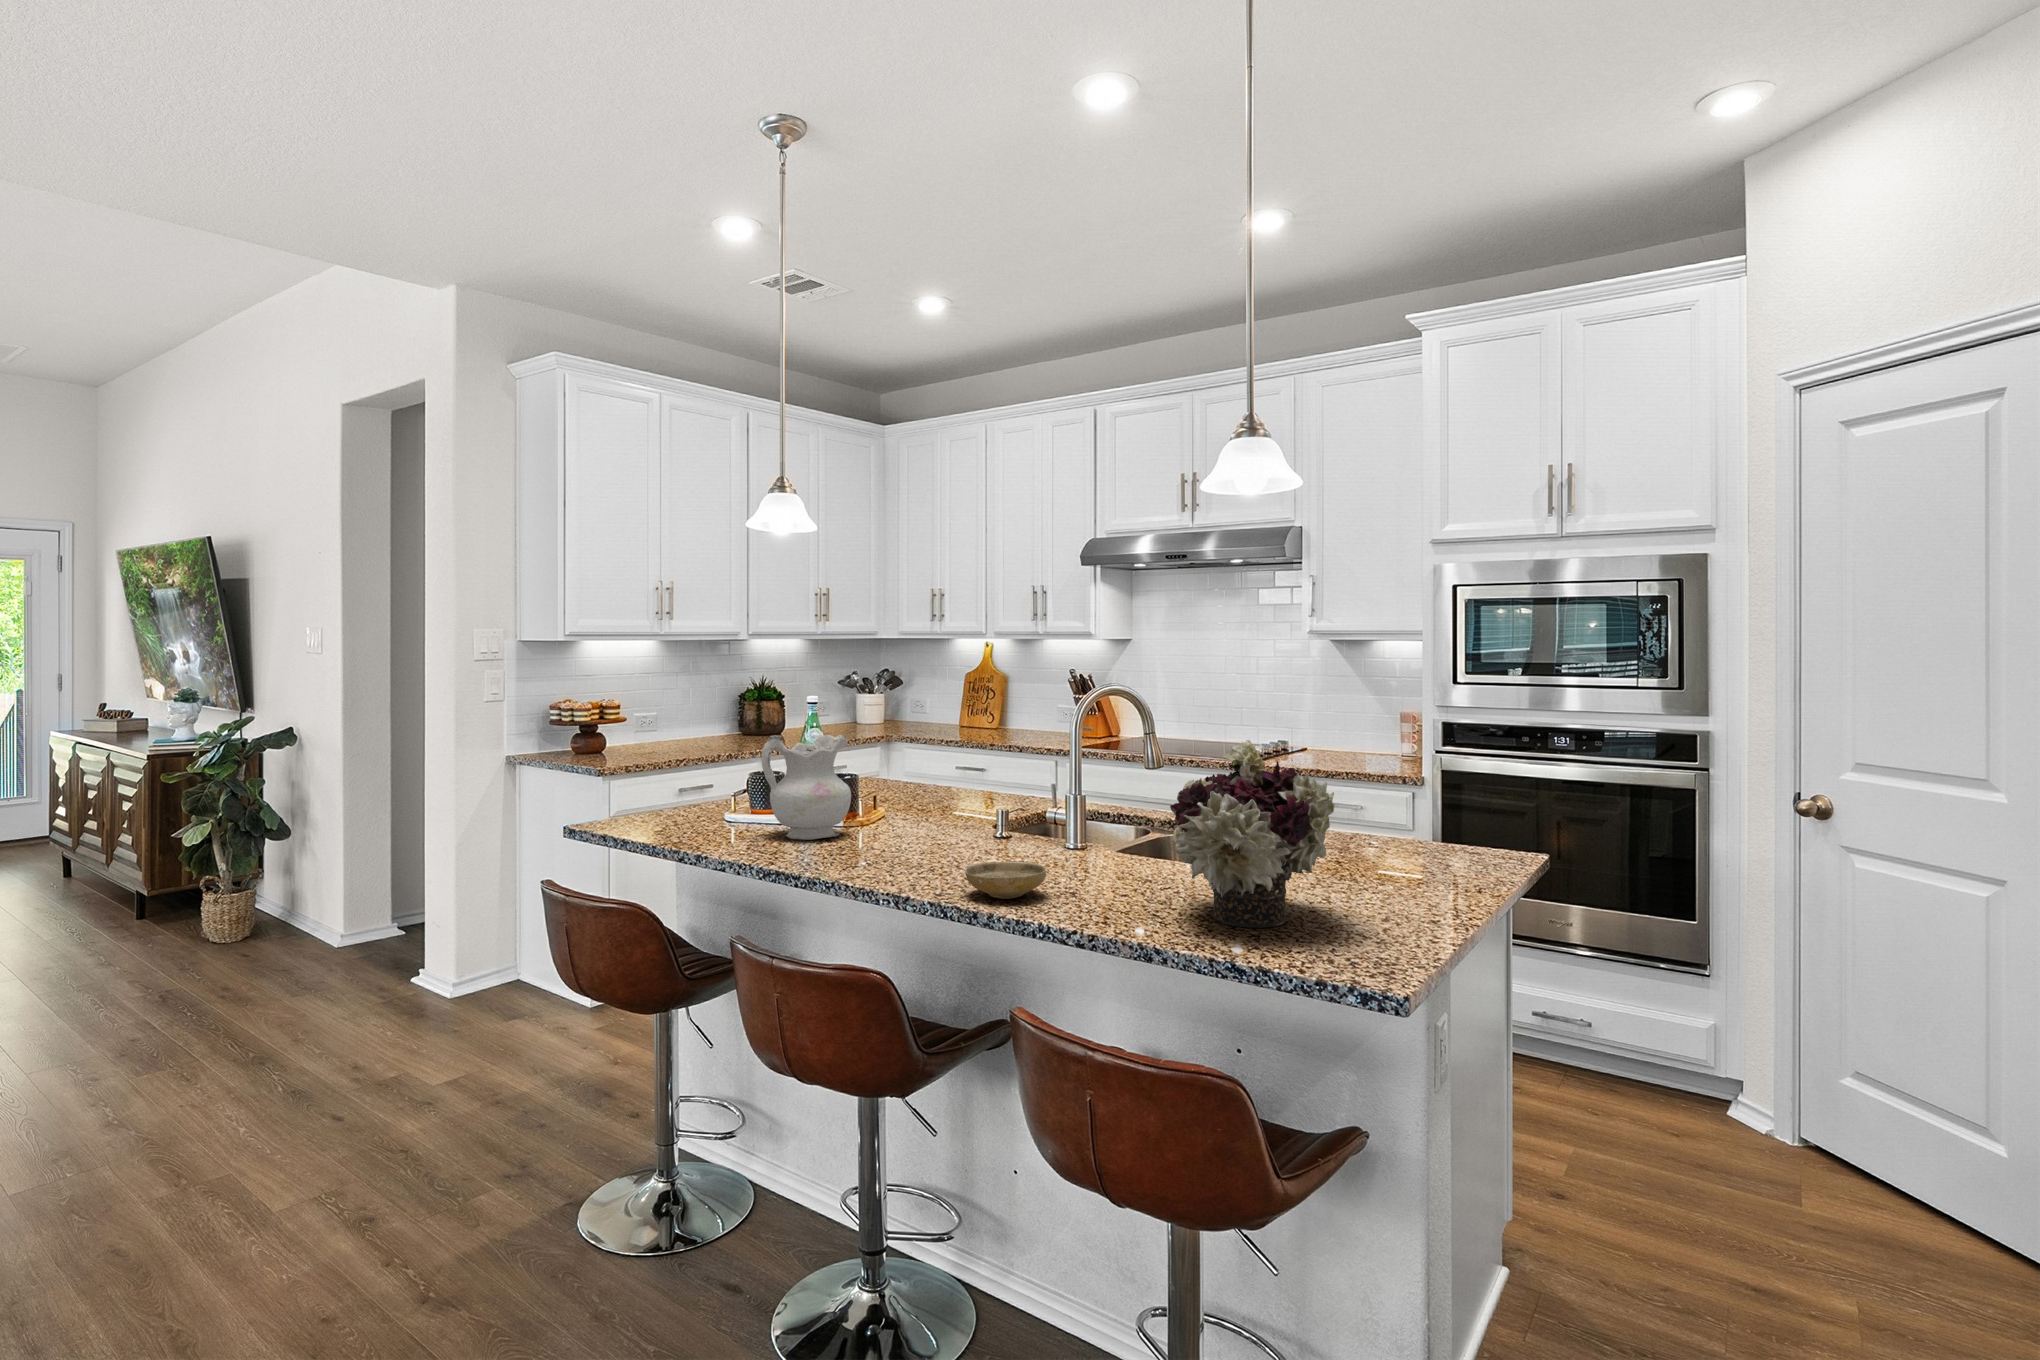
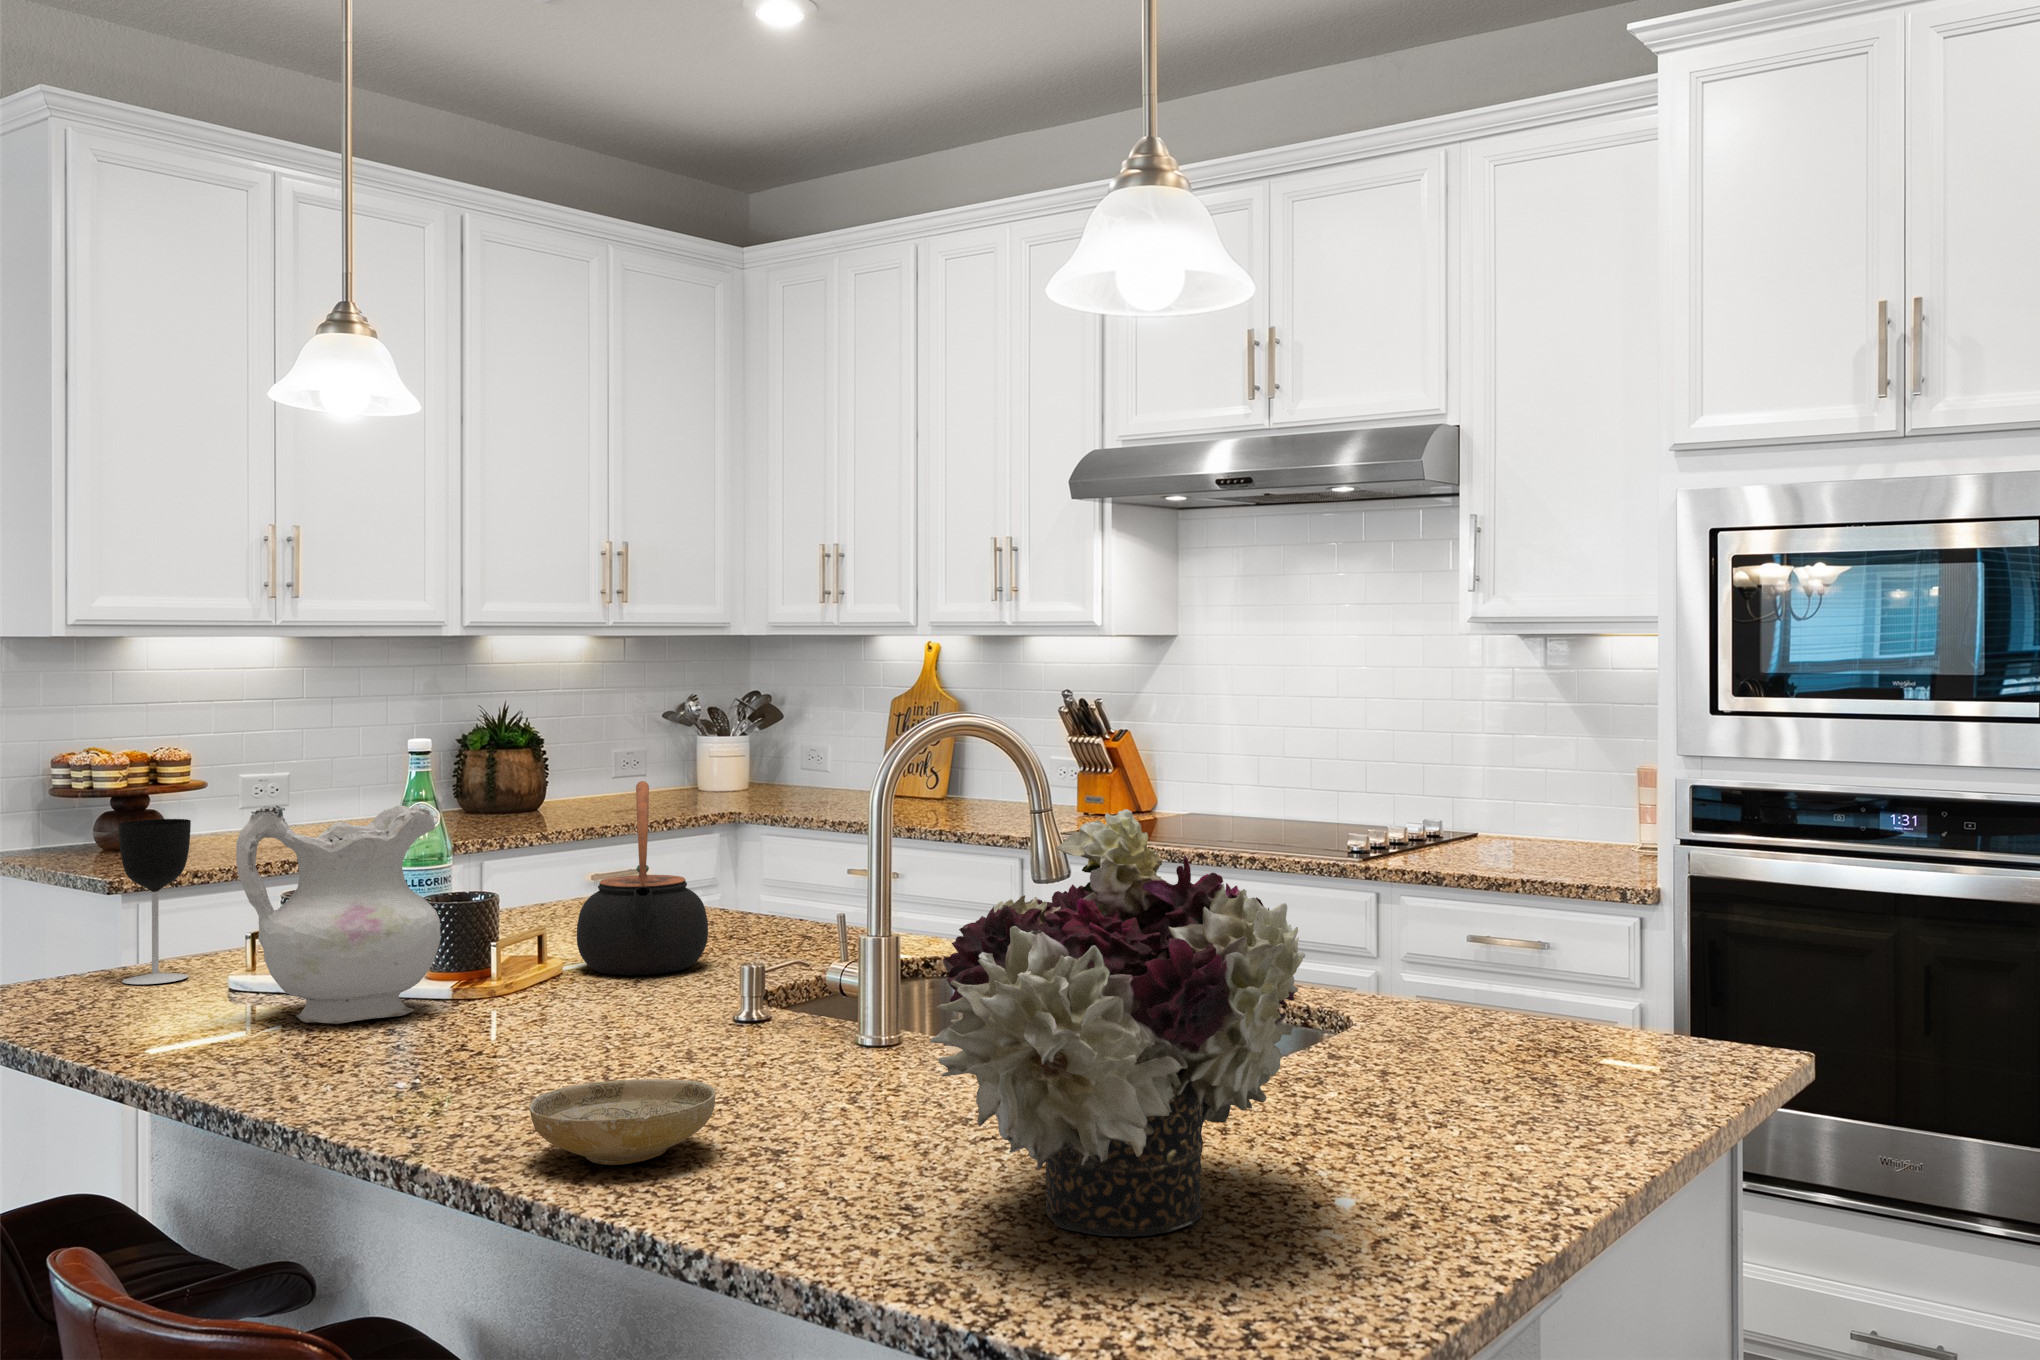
teapot: none [894,722,958,819] -> present [577,781,708,975]
wine glass: none [680,741,712,822] -> present [118,819,191,984]

